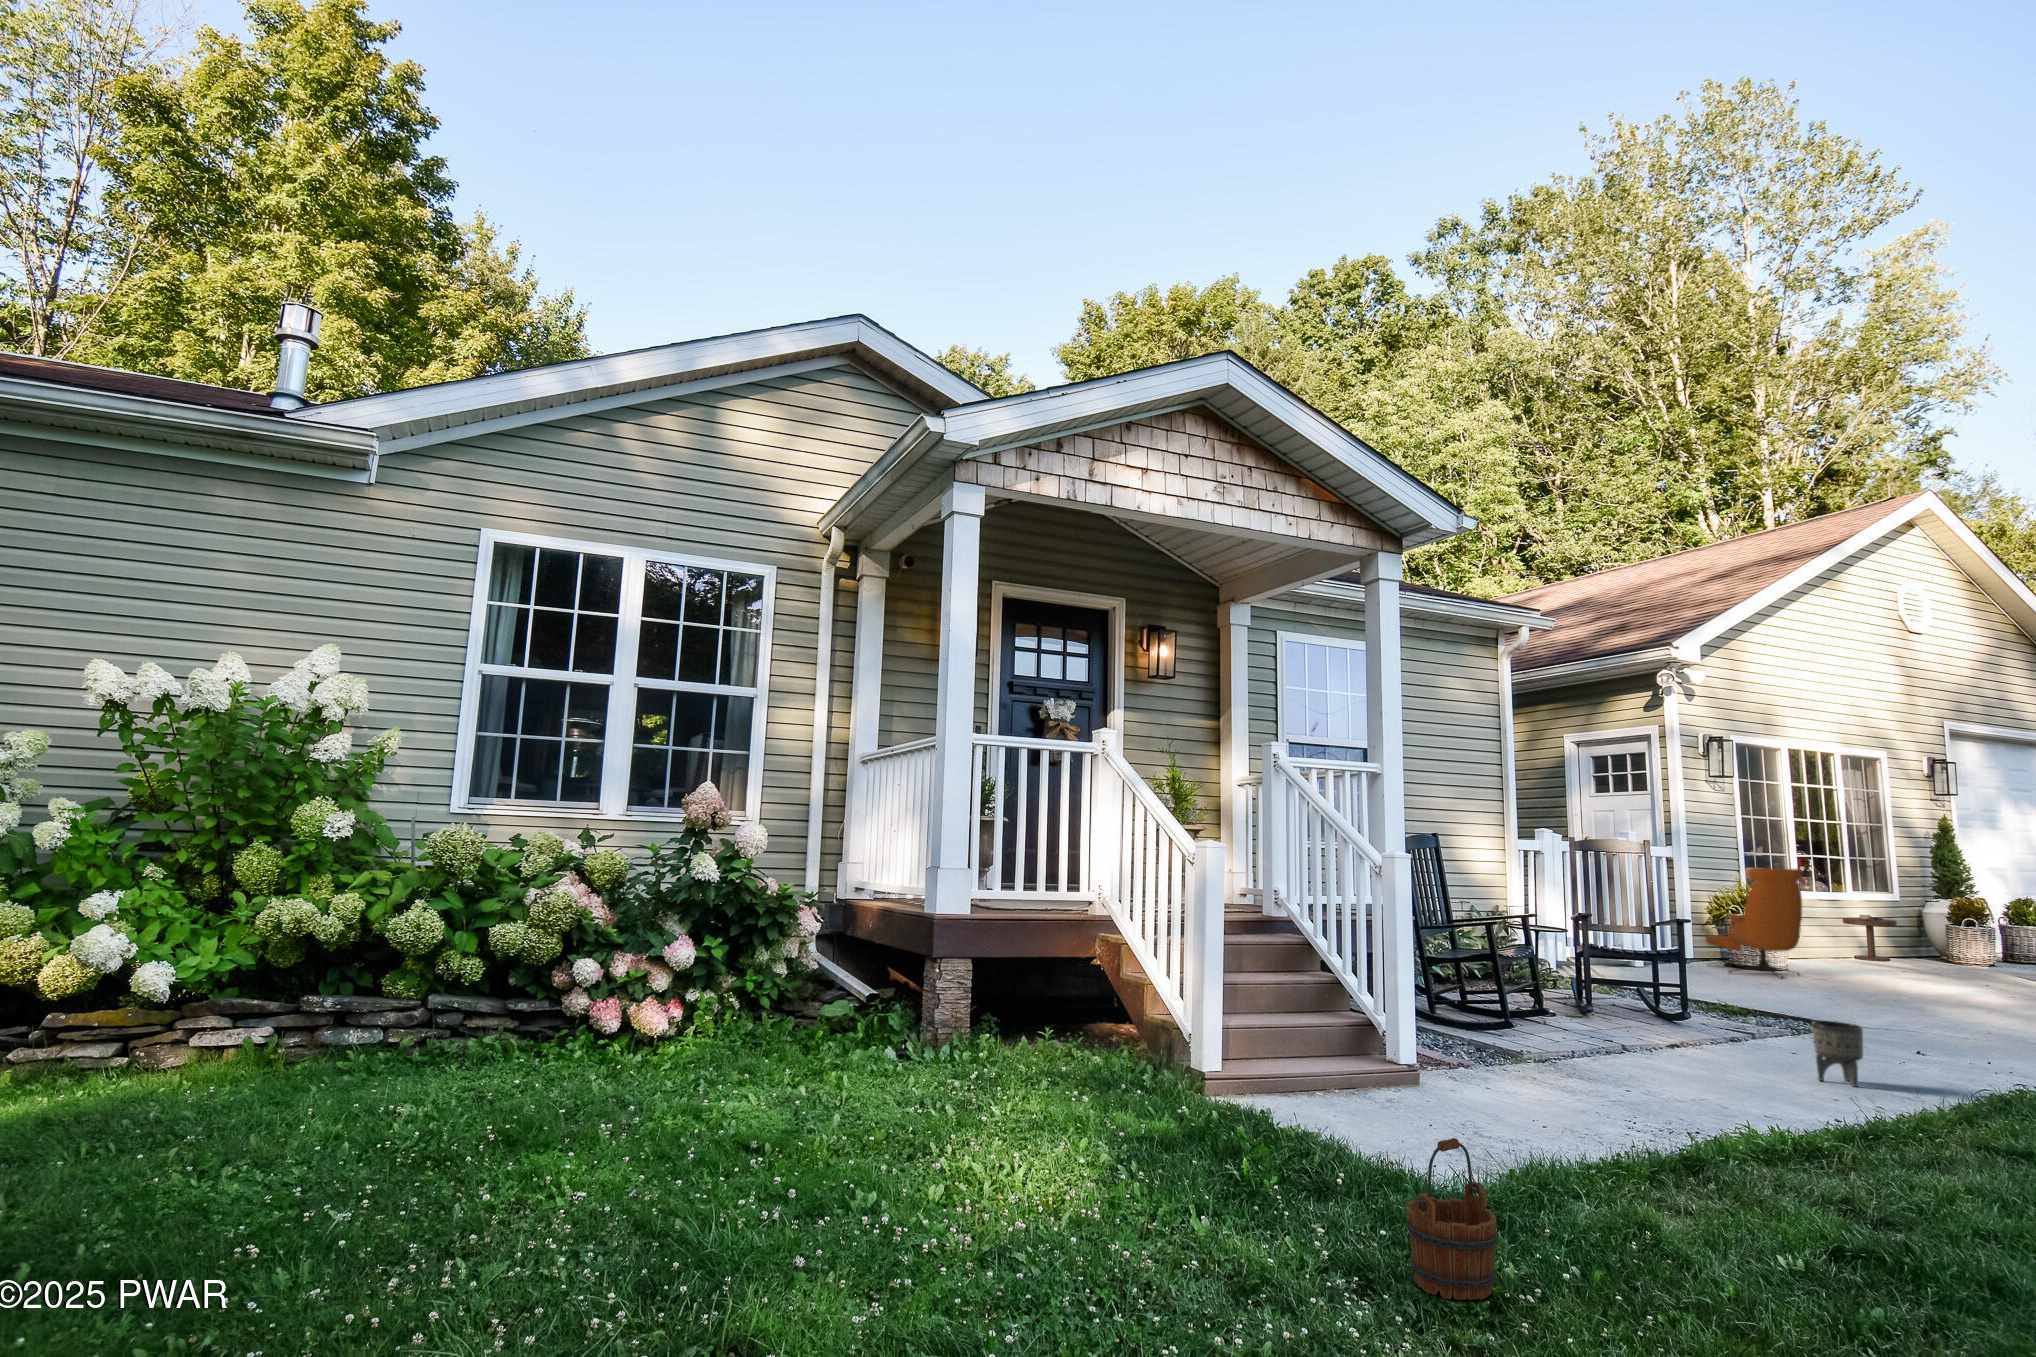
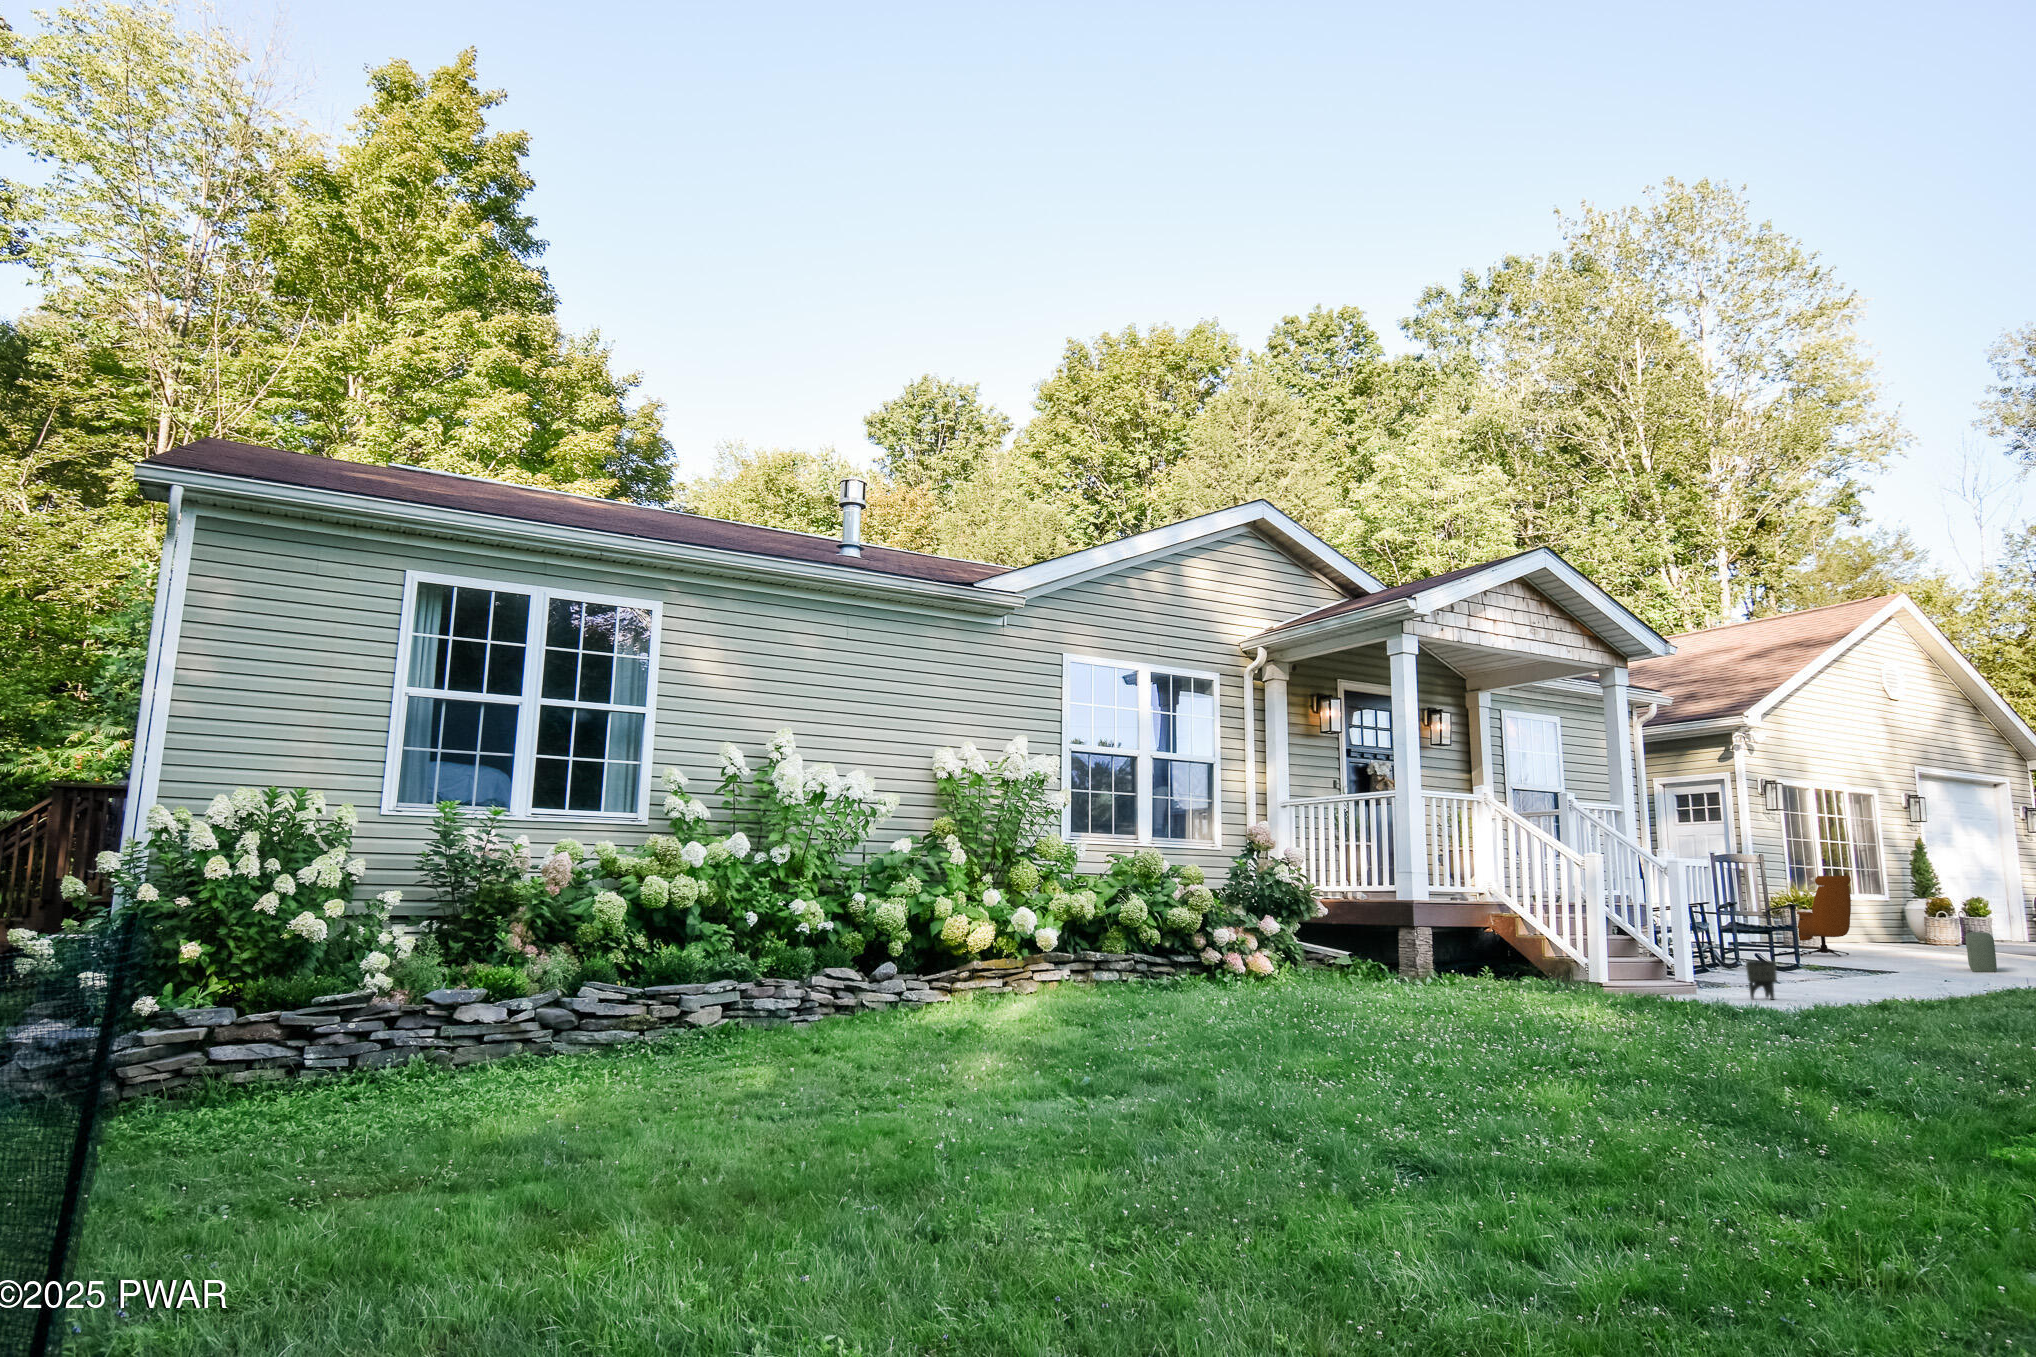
side table: present [1843,915,1897,962] -> none [1890,902,1926,961]
pouf: none [1921,977,1974,1050] -> present [1965,932,1997,972]
planter: present [1812,1021,1863,1087] -> present [1746,961,1777,1000]
wooden bucket: present [1406,1138,1498,1300] -> none [1870,959,1912,1020]

